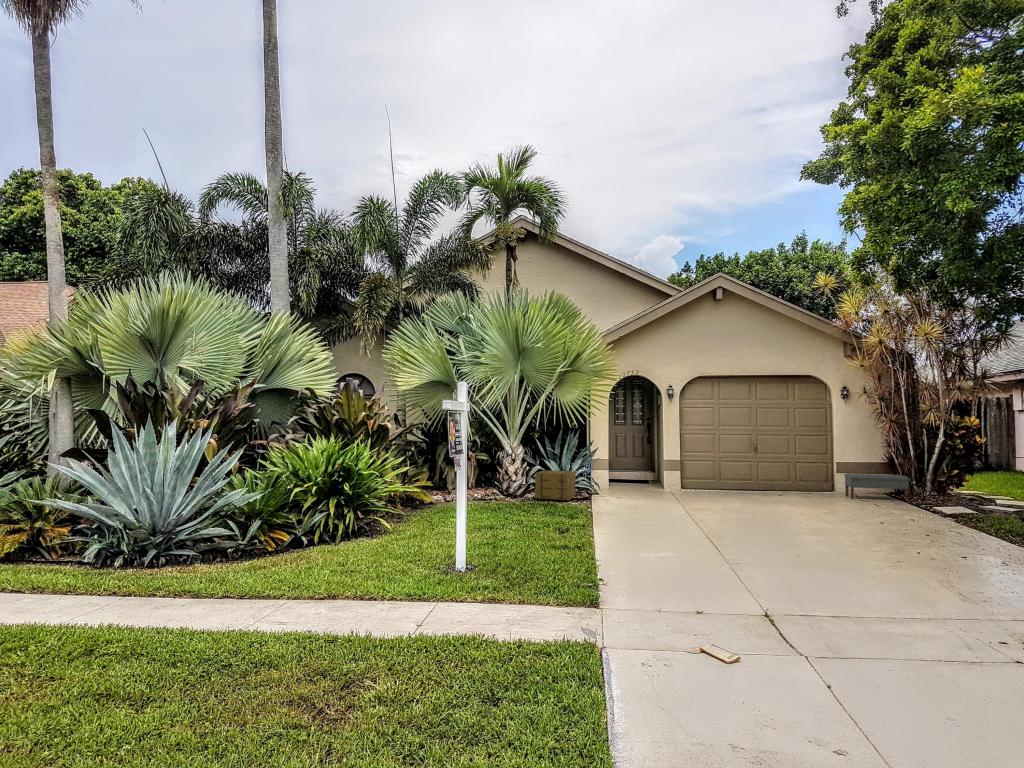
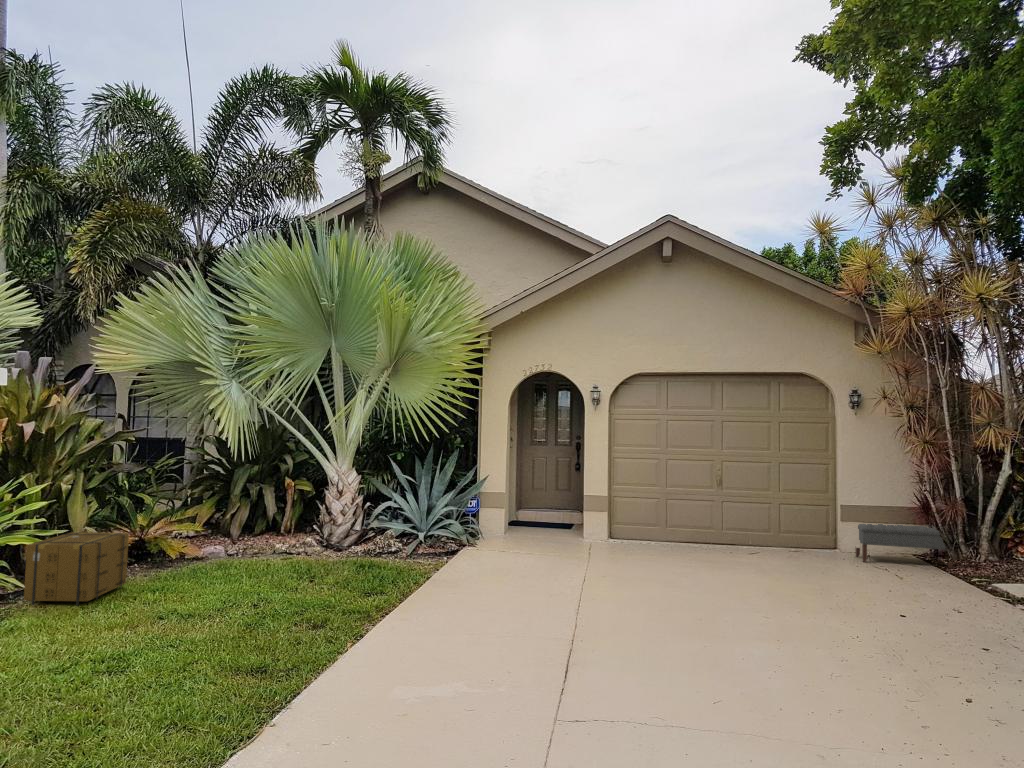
cardboard box: present [535,470,576,501] -> present [24,532,129,606]

